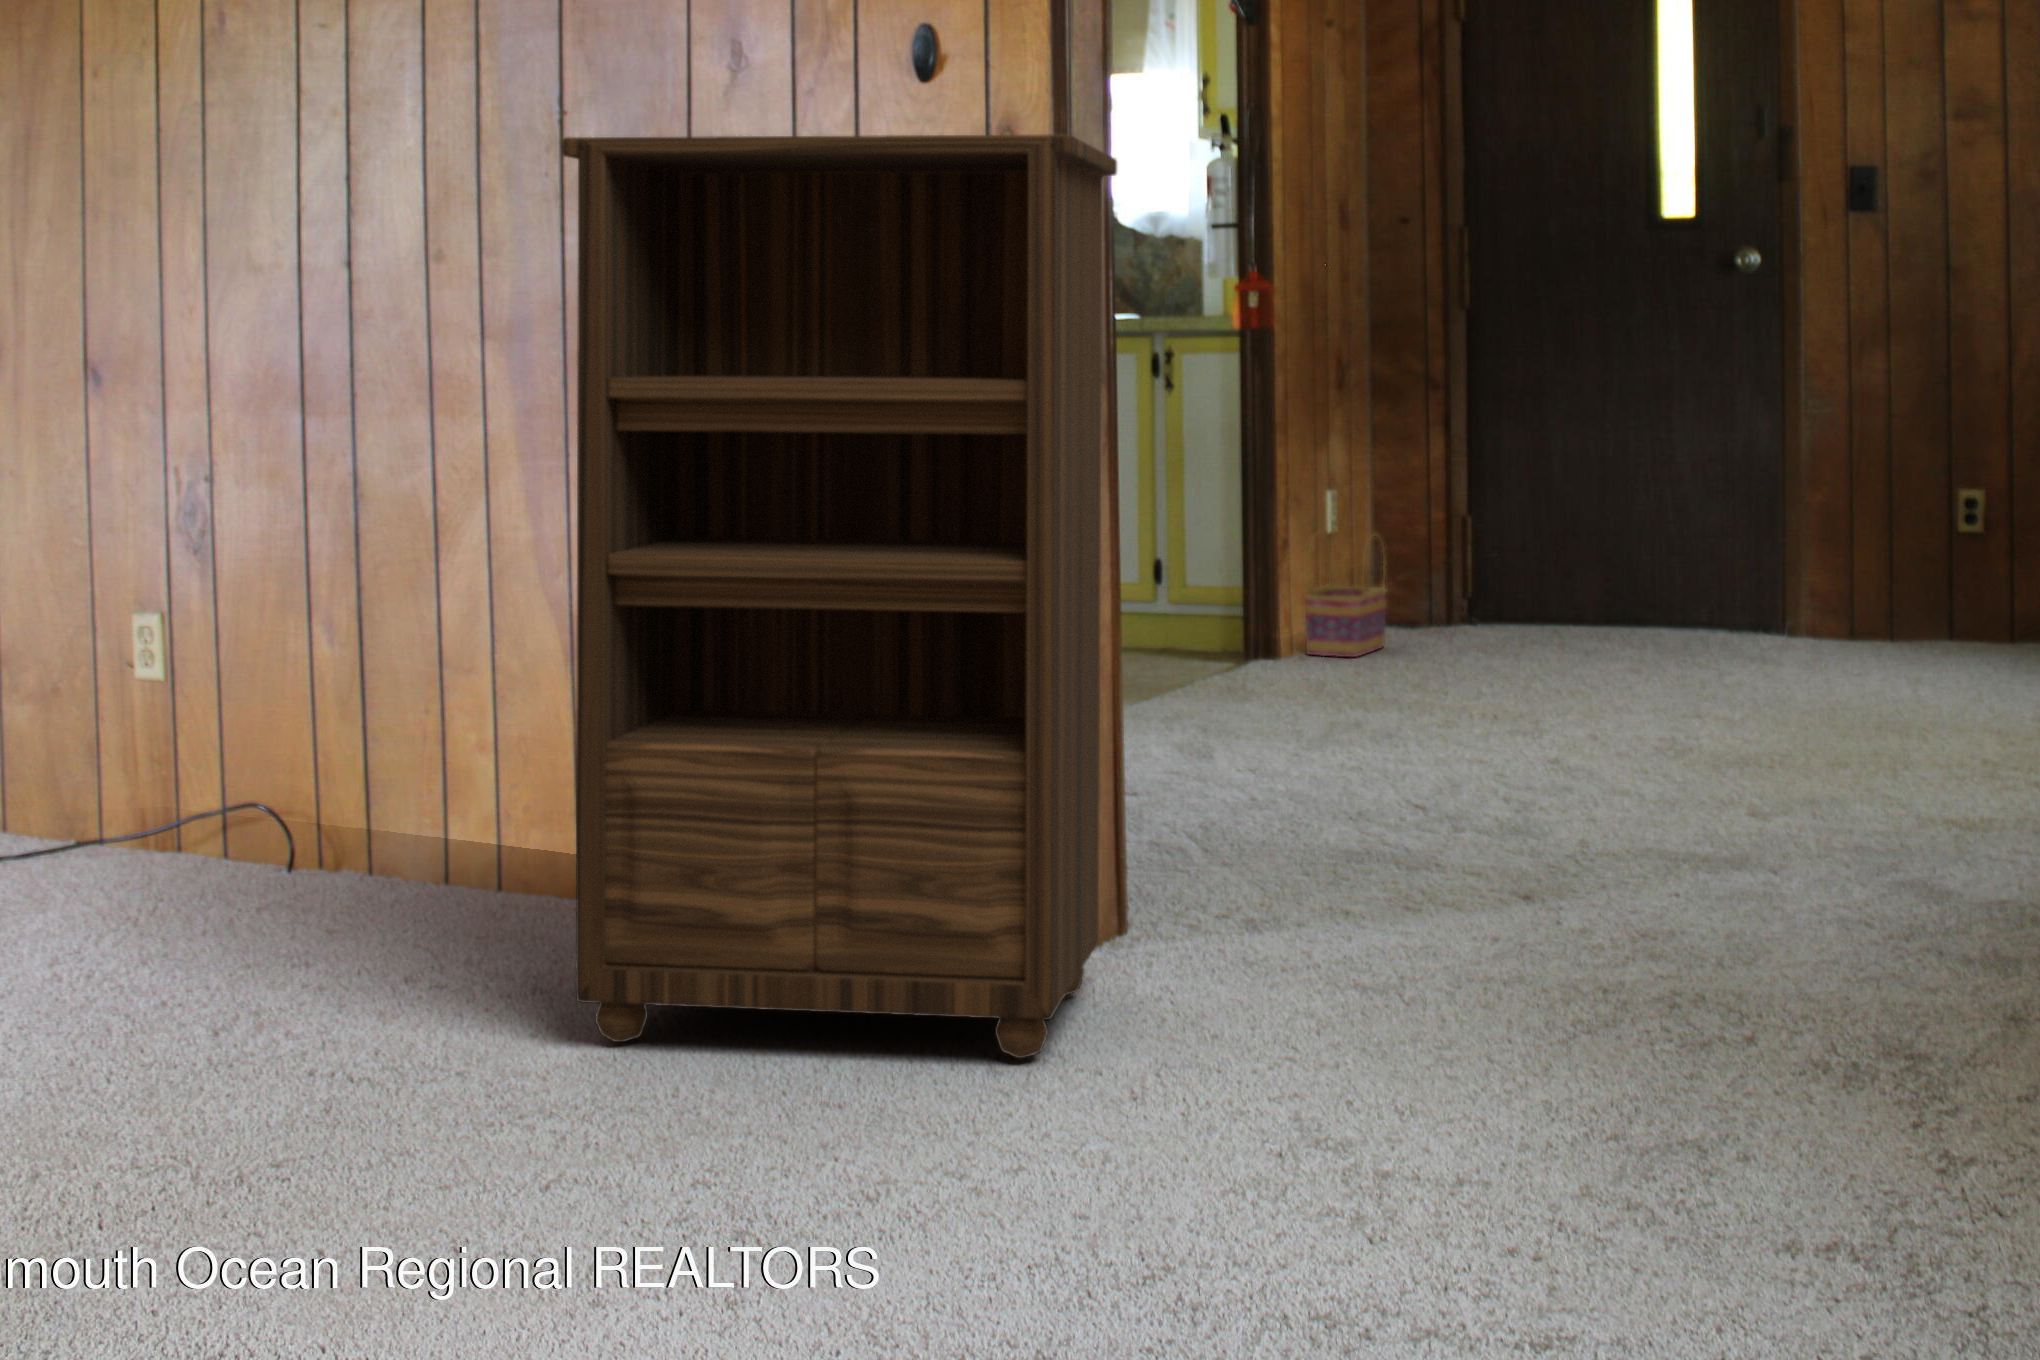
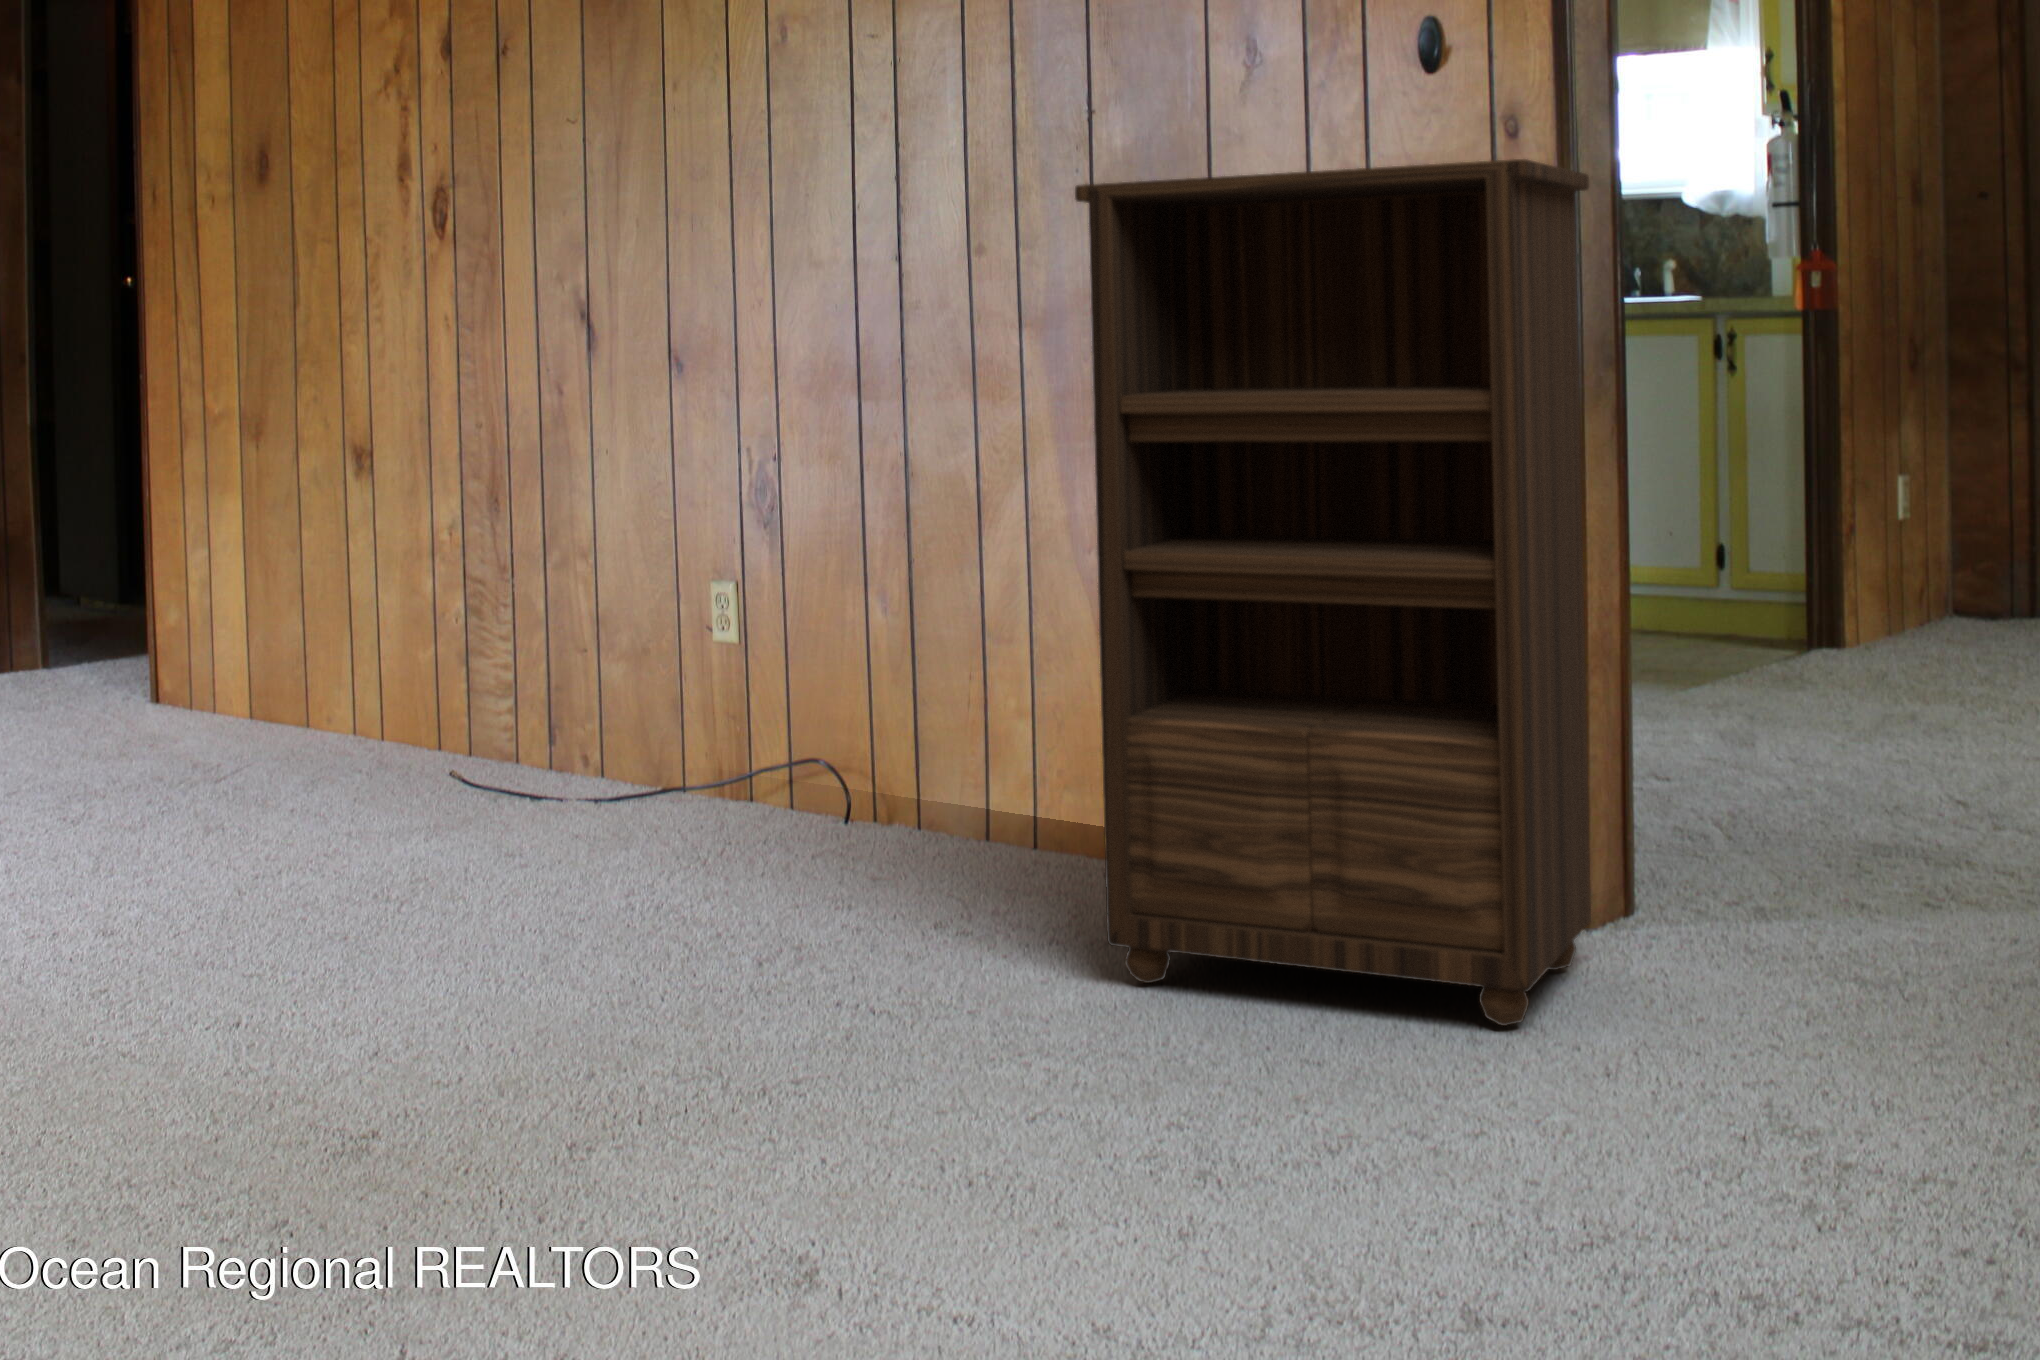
basket: present [1305,531,1387,657] -> none [1870,517,1964,645]

